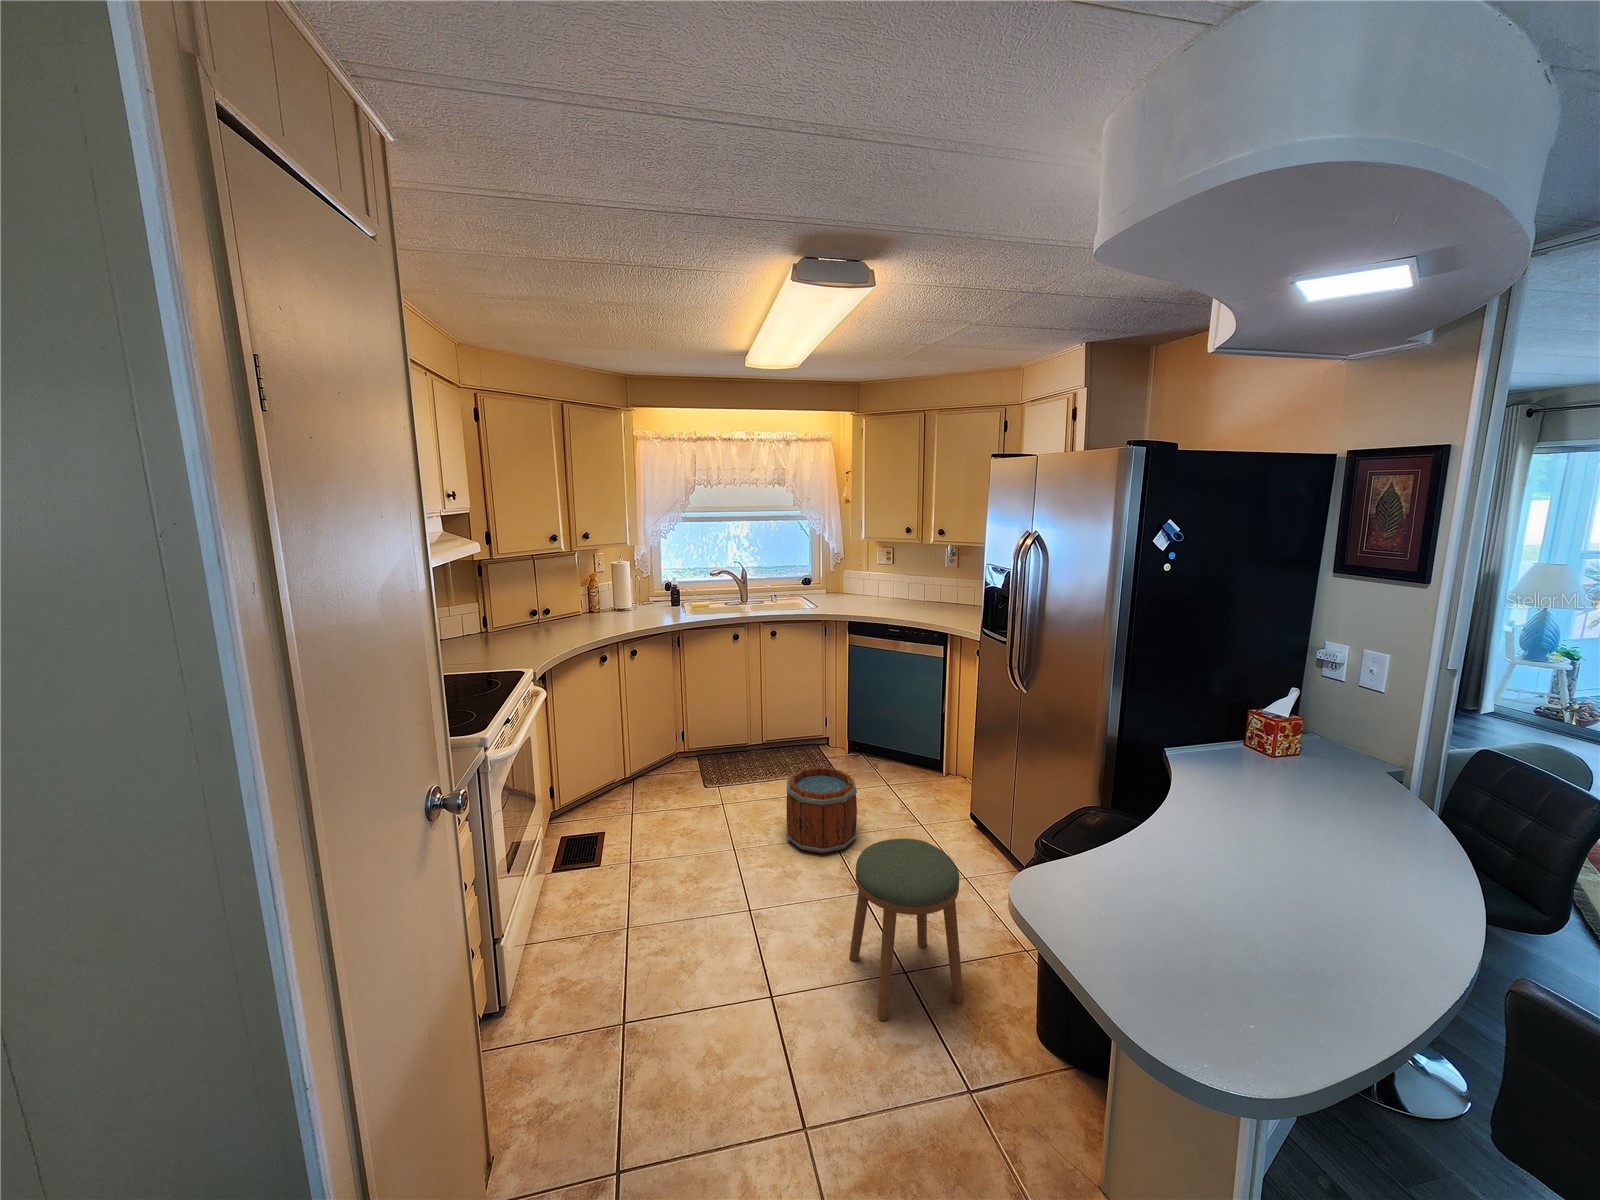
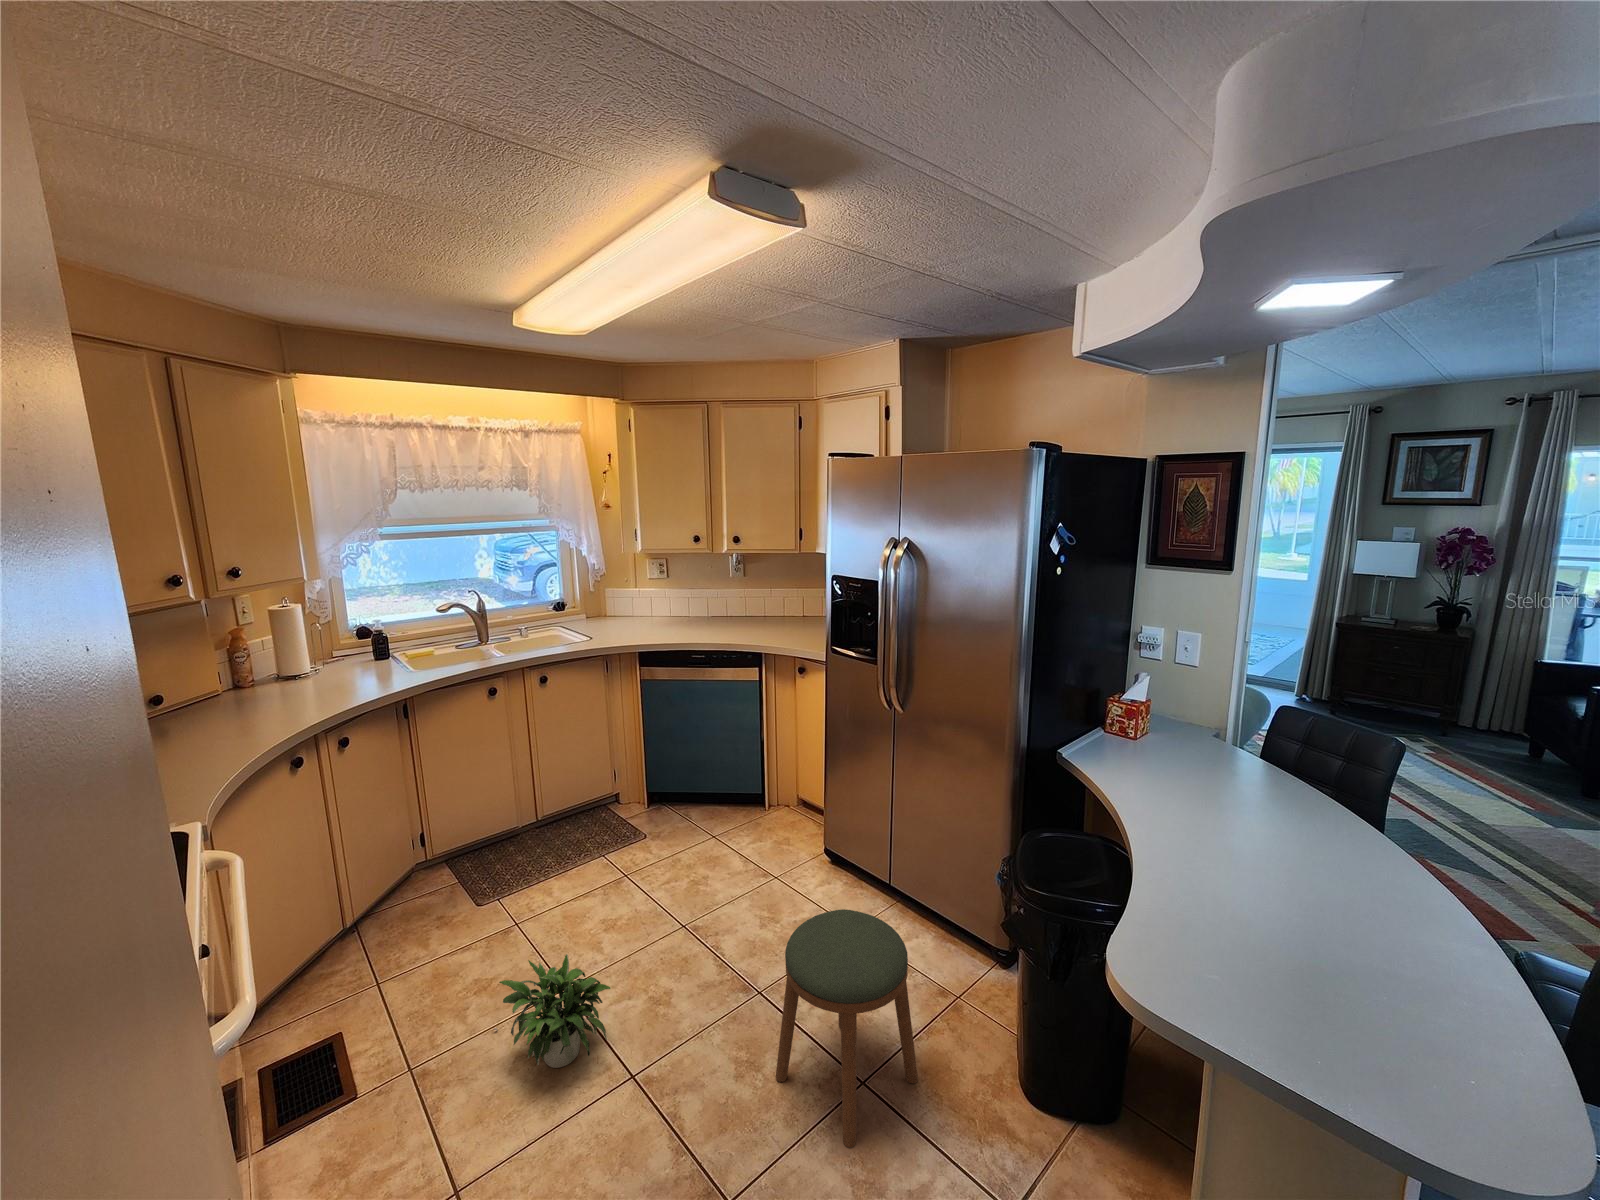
bucket: present [787,767,857,854] -> none [616,839,711,954]
potted plant: none [681,817,752,897] -> present [494,954,611,1068]

